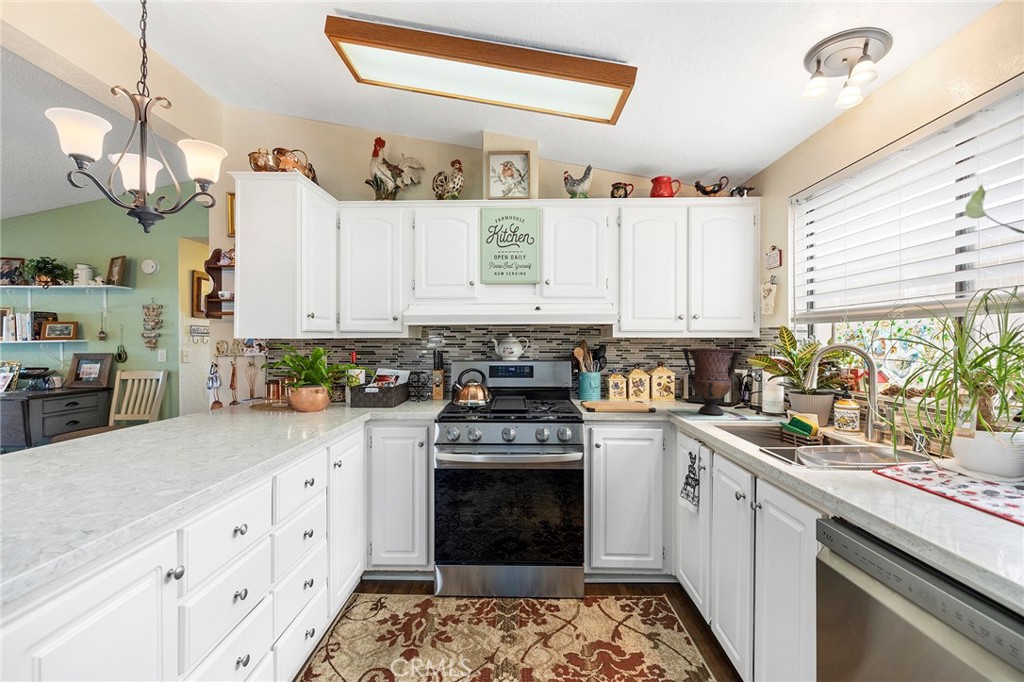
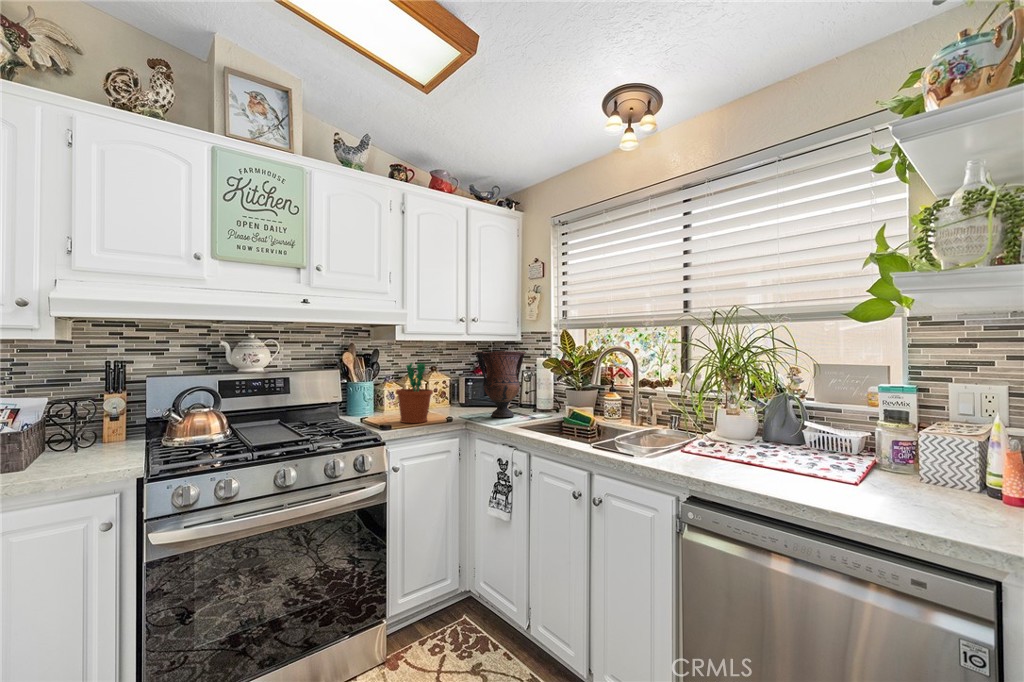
flower pot: none [606,356,639,410] -> present [396,363,433,423]

